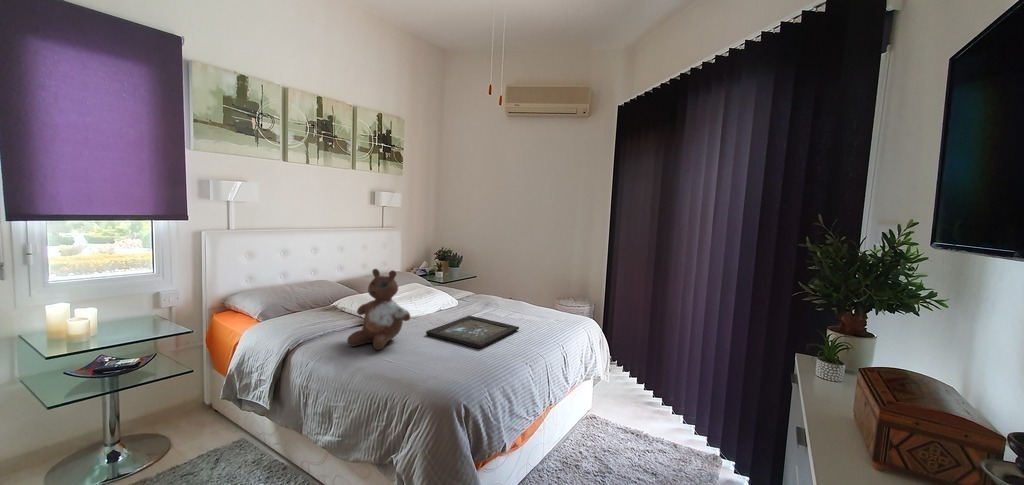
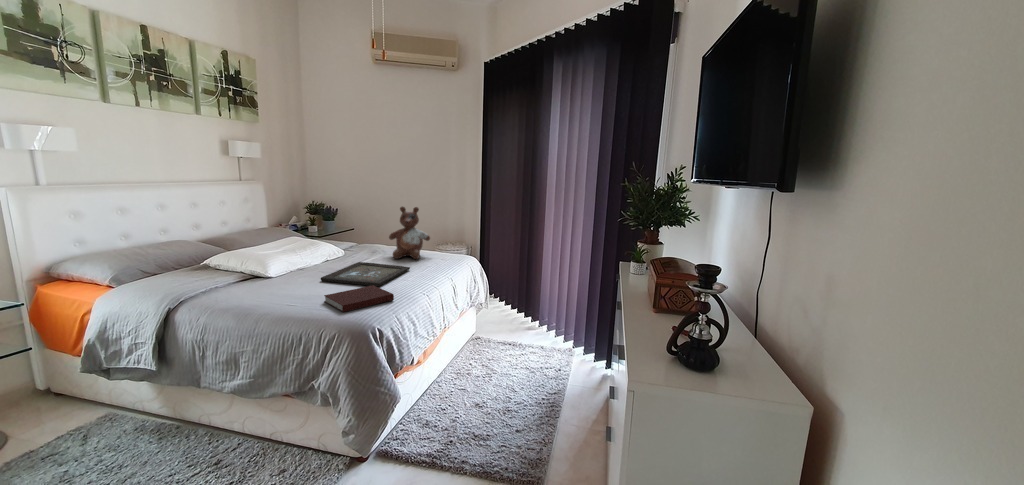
stuffed bear: present [347,269,410,350] -> present [389,207,430,259]
notebook: none [420,347,491,378] -> present [324,285,394,312]

